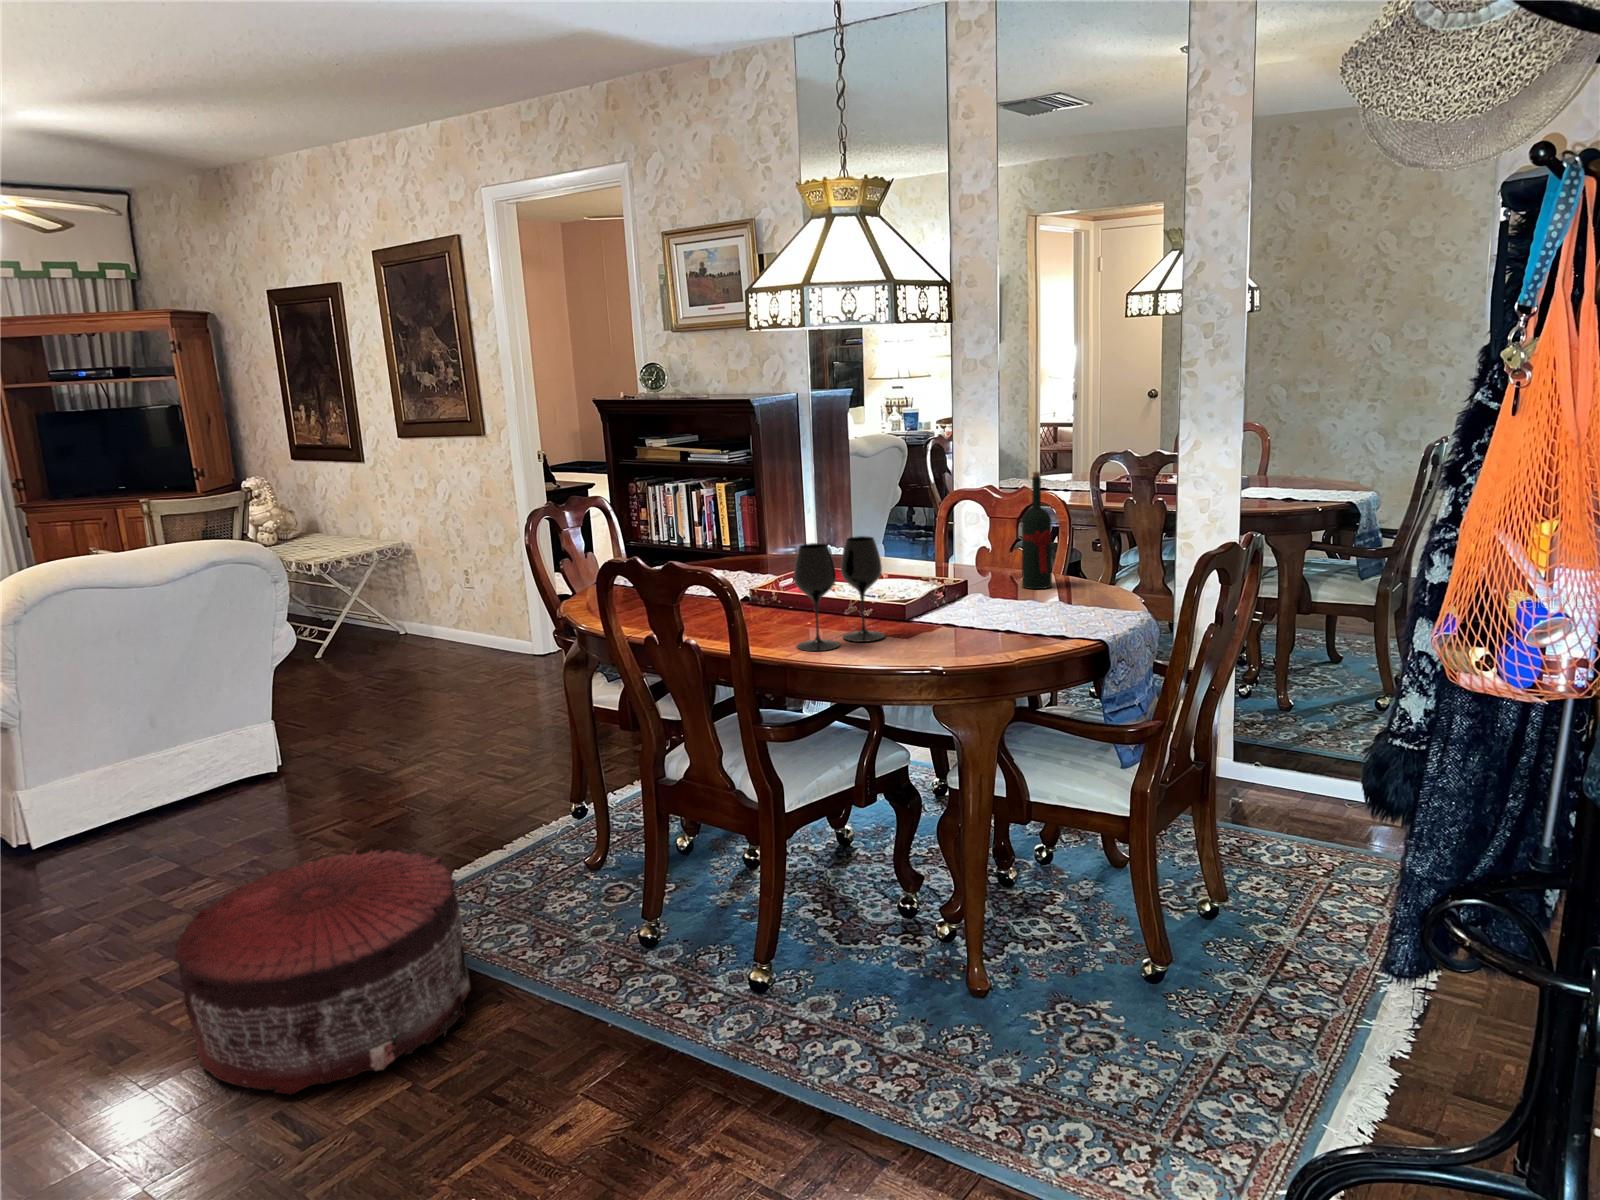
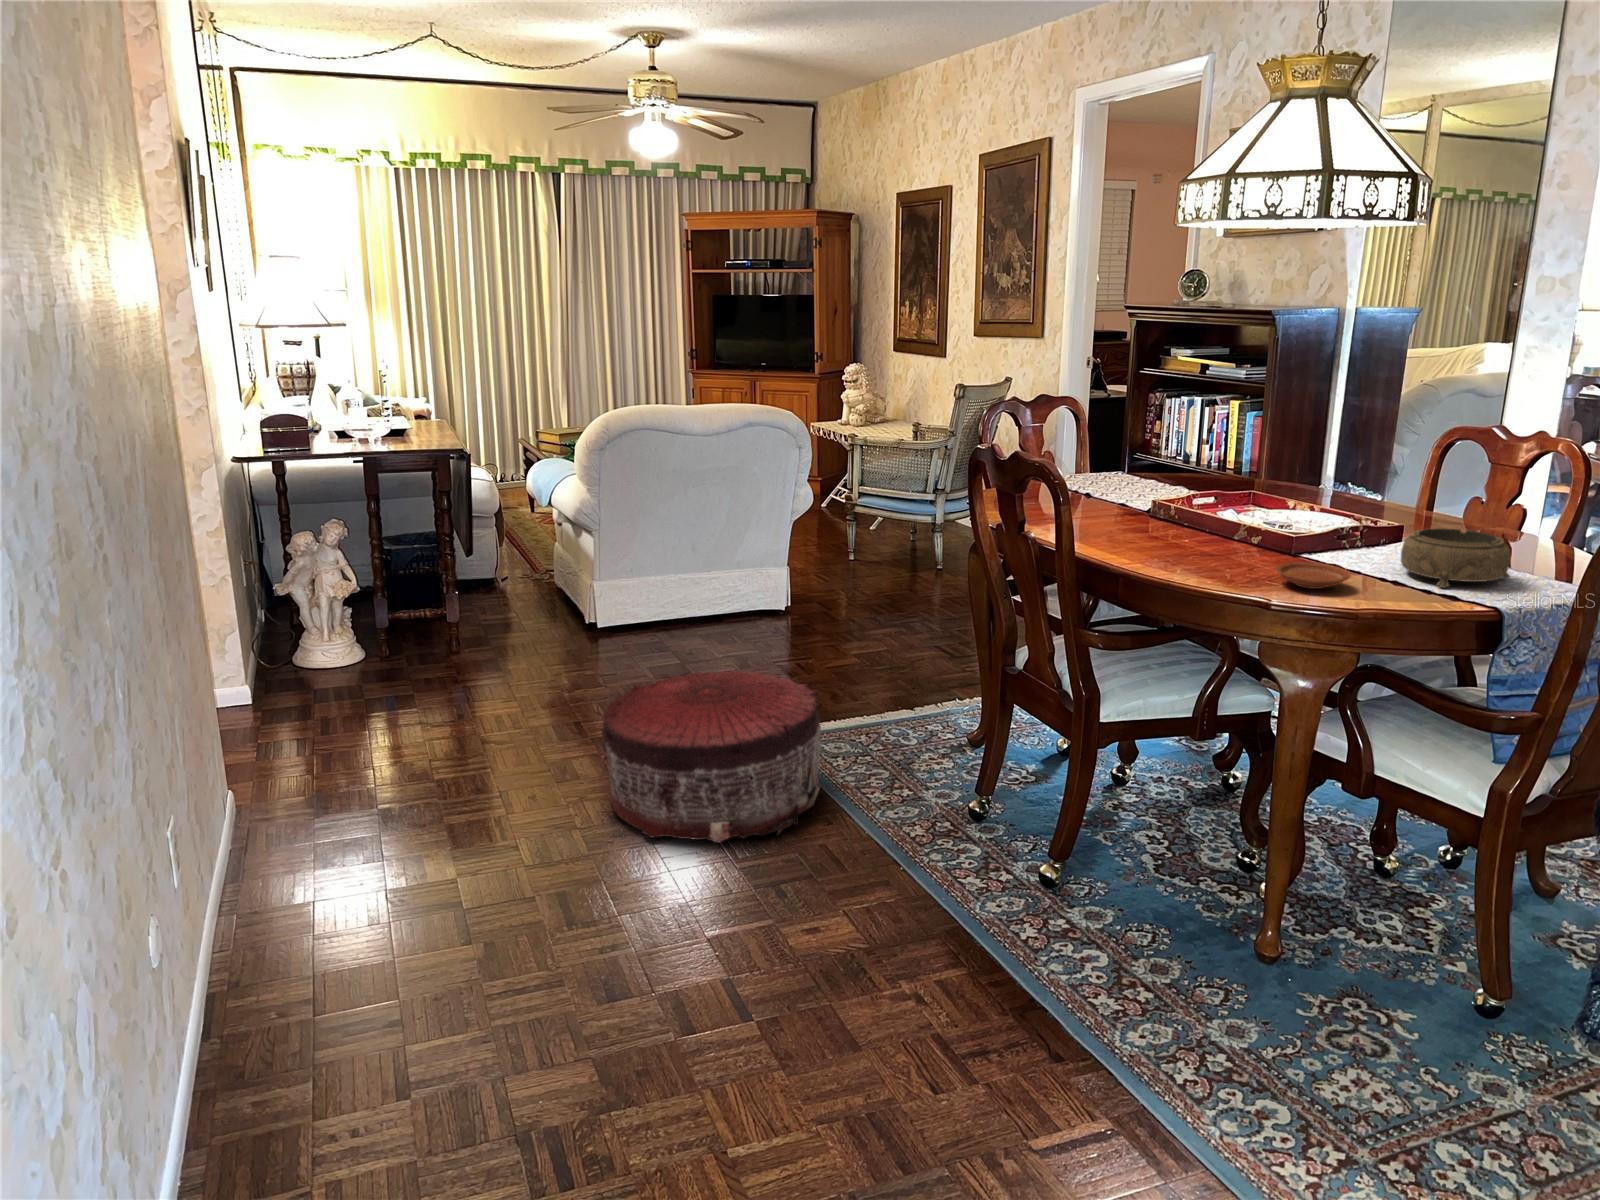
wine bottle: present [1022,472,1052,589] -> none [1482,407,1536,549]
wine glass: present [794,536,885,651] -> none [1139,452,1251,565]
decorative bowl: none [998,579,1083,631] -> present [1401,528,1510,588]
plate: none [929,626,991,650] -> present [1276,562,1350,589]

